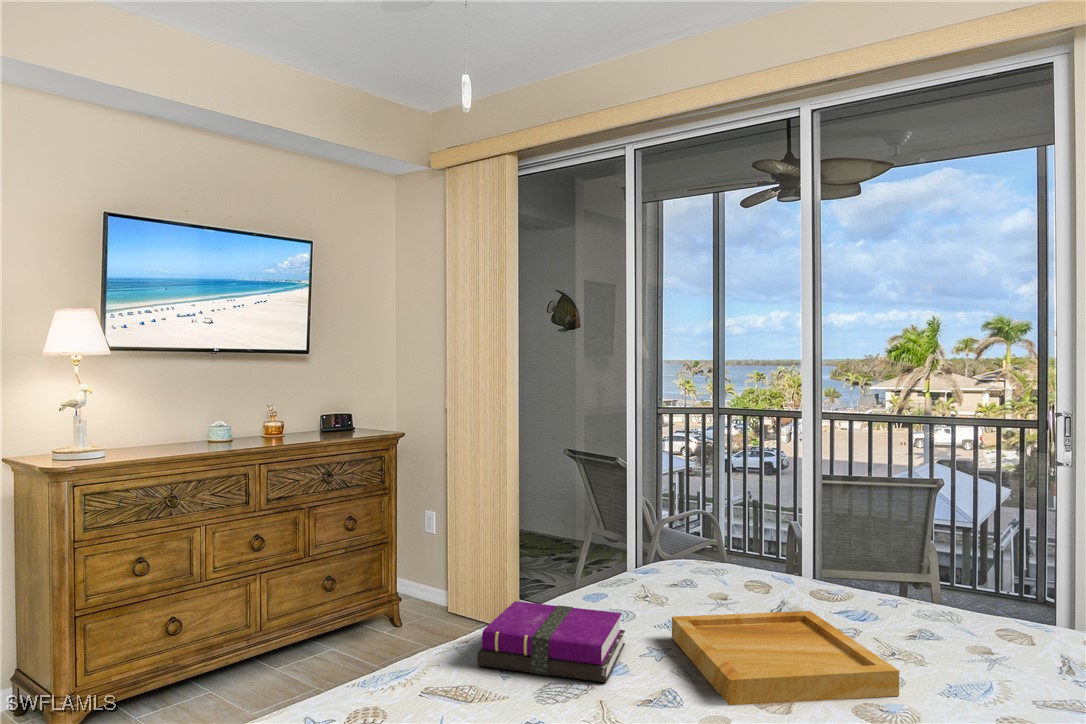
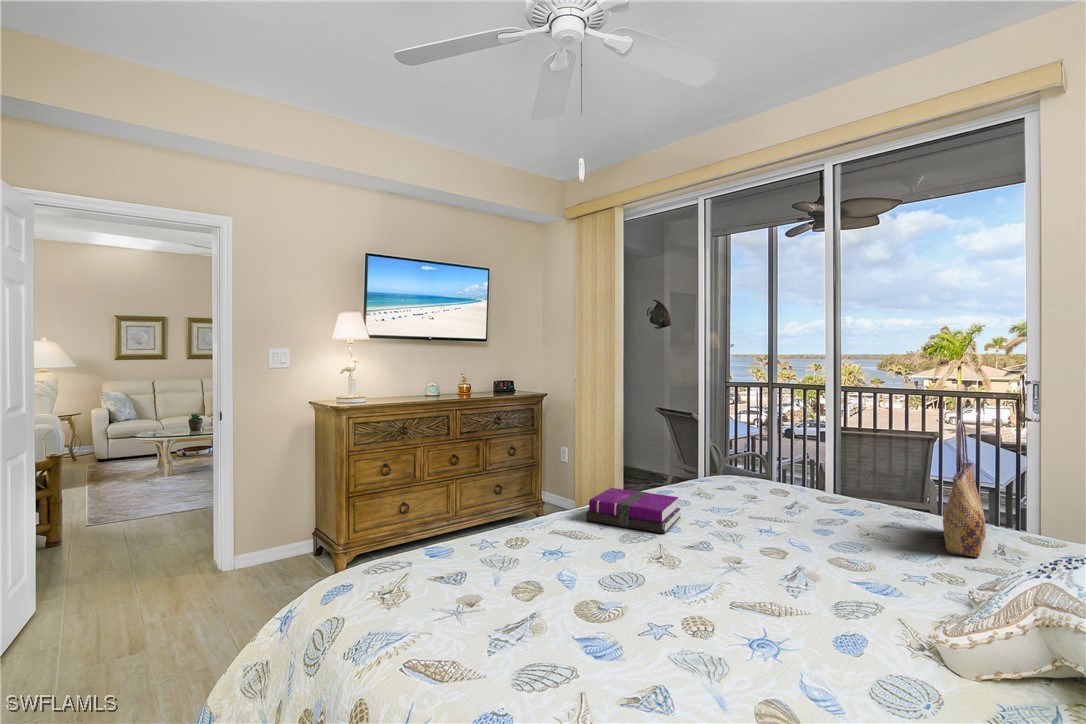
tote bag: none [996,481,1053,684] -> present [943,420,986,557]
tray: present [672,611,899,705] -> none [713,503,862,554]

